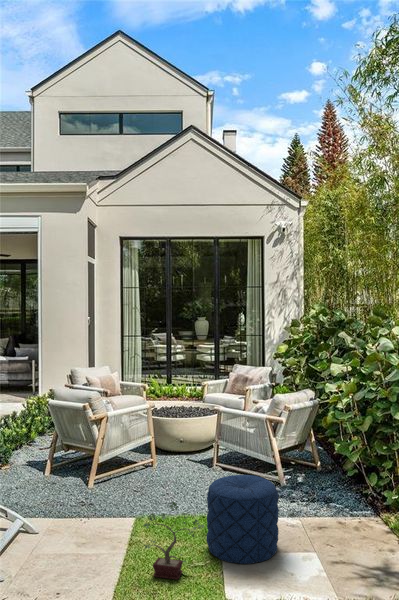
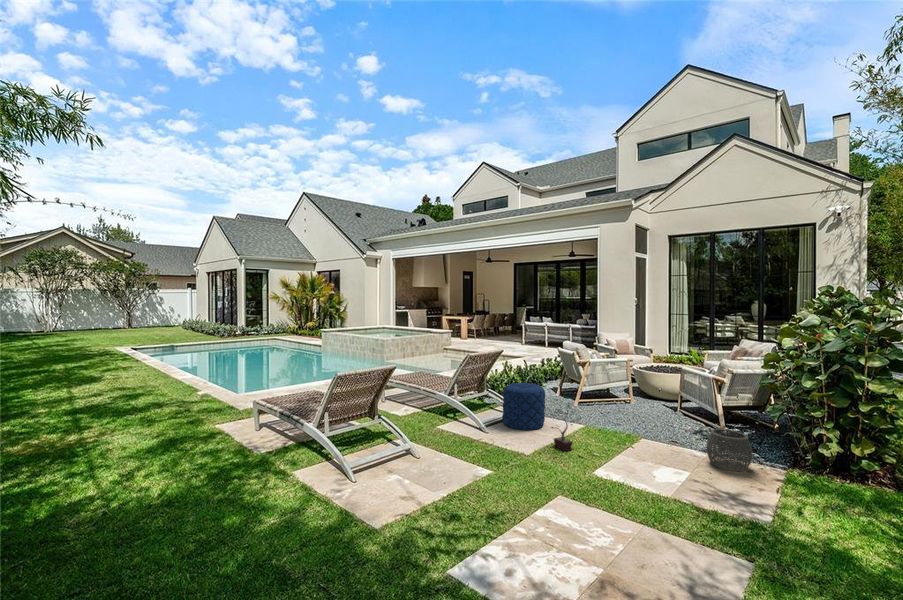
pouf: present [207,475,279,564] -> present [502,383,545,430]
woven basket: none [315,483,363,535] -> present [706,429,752,472]

